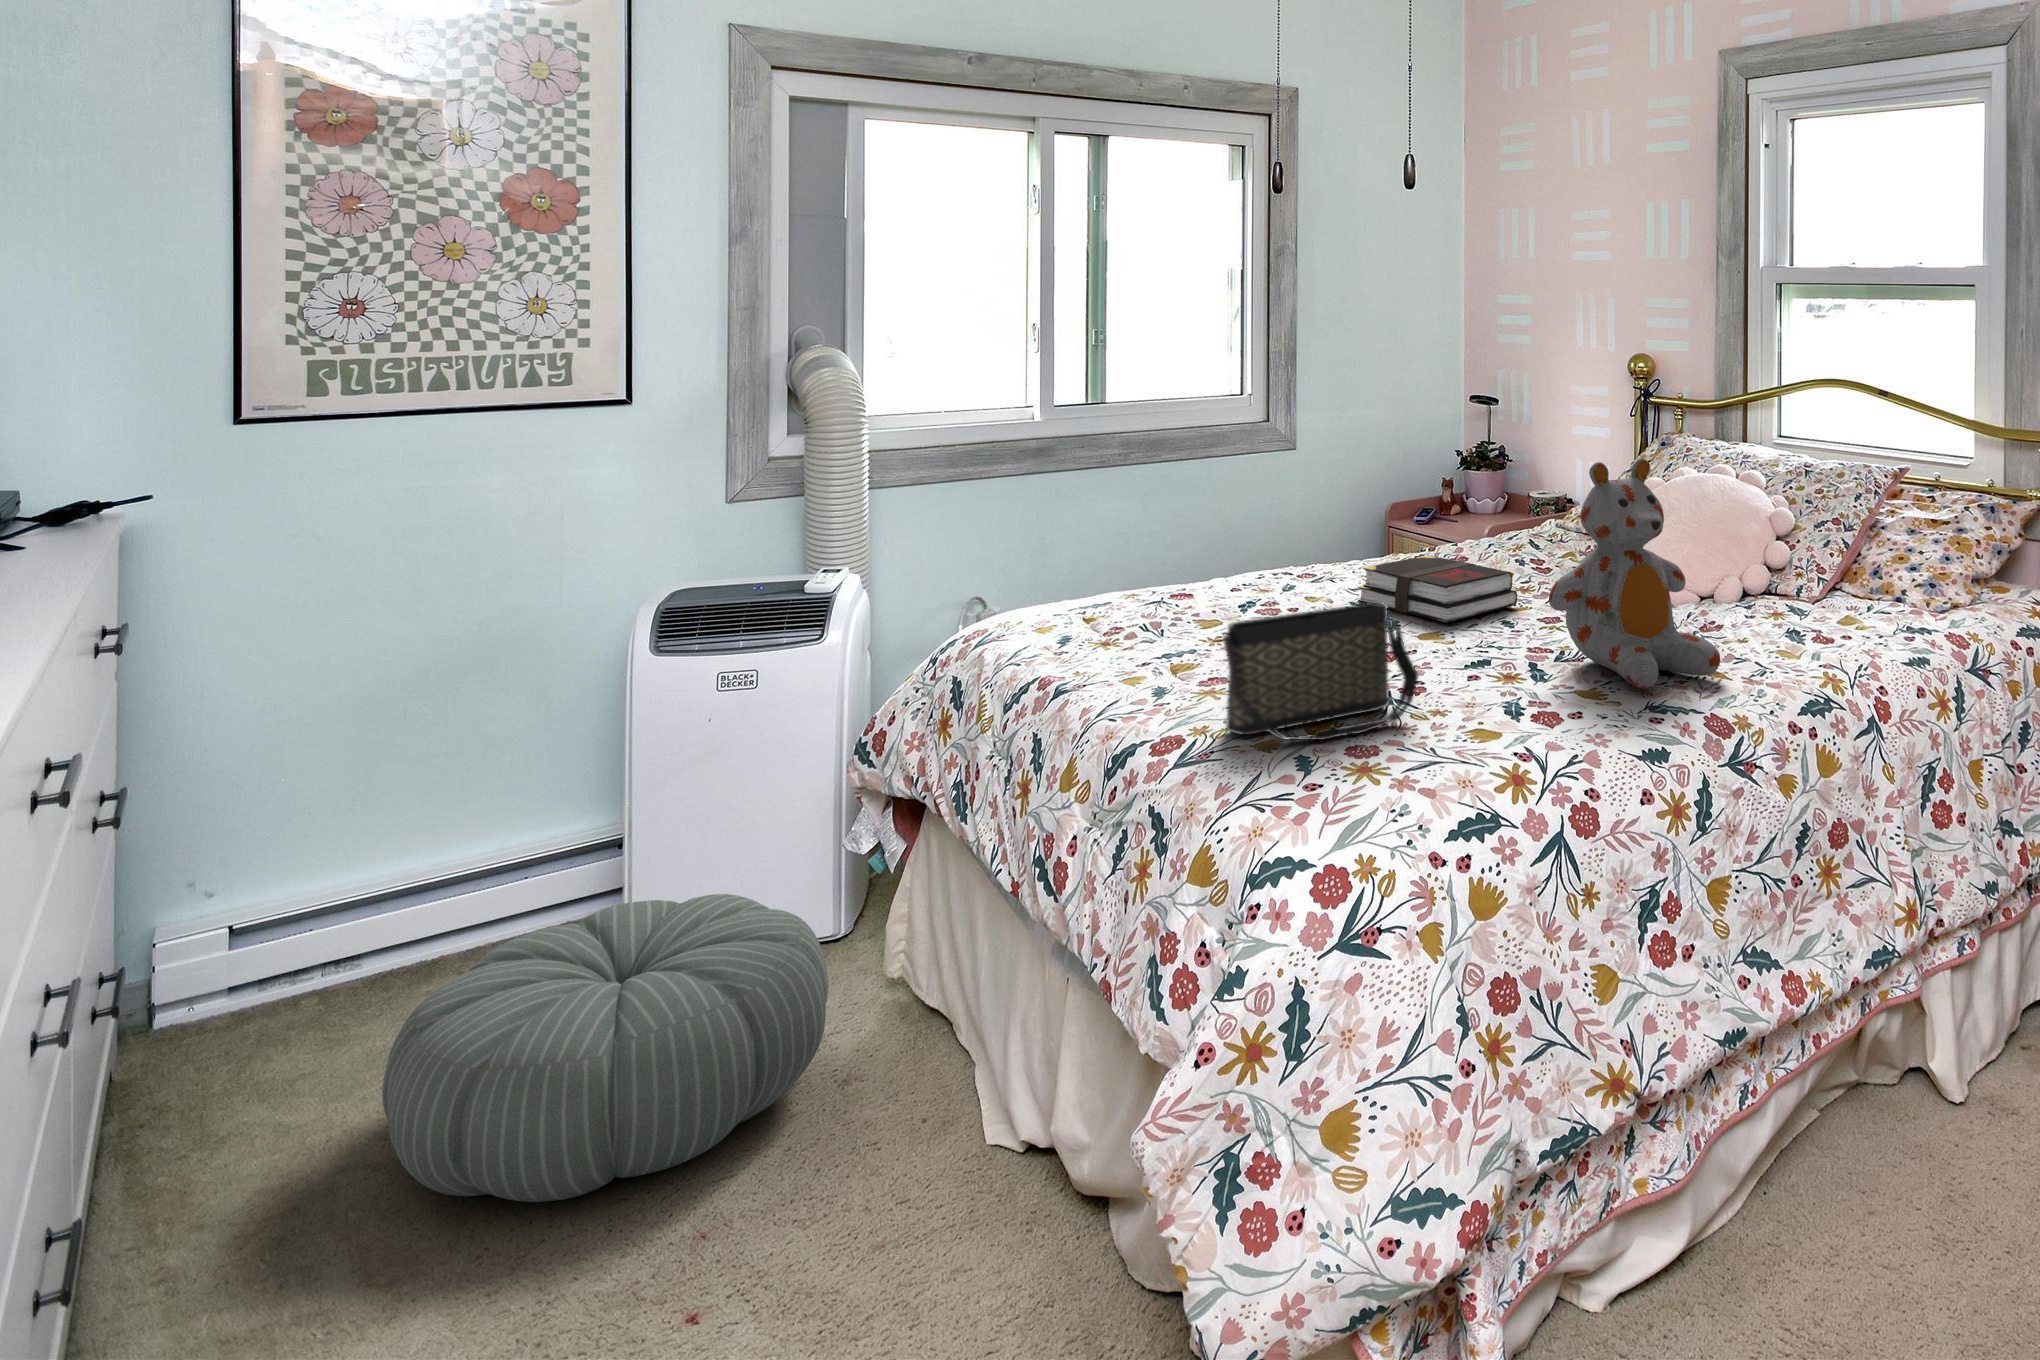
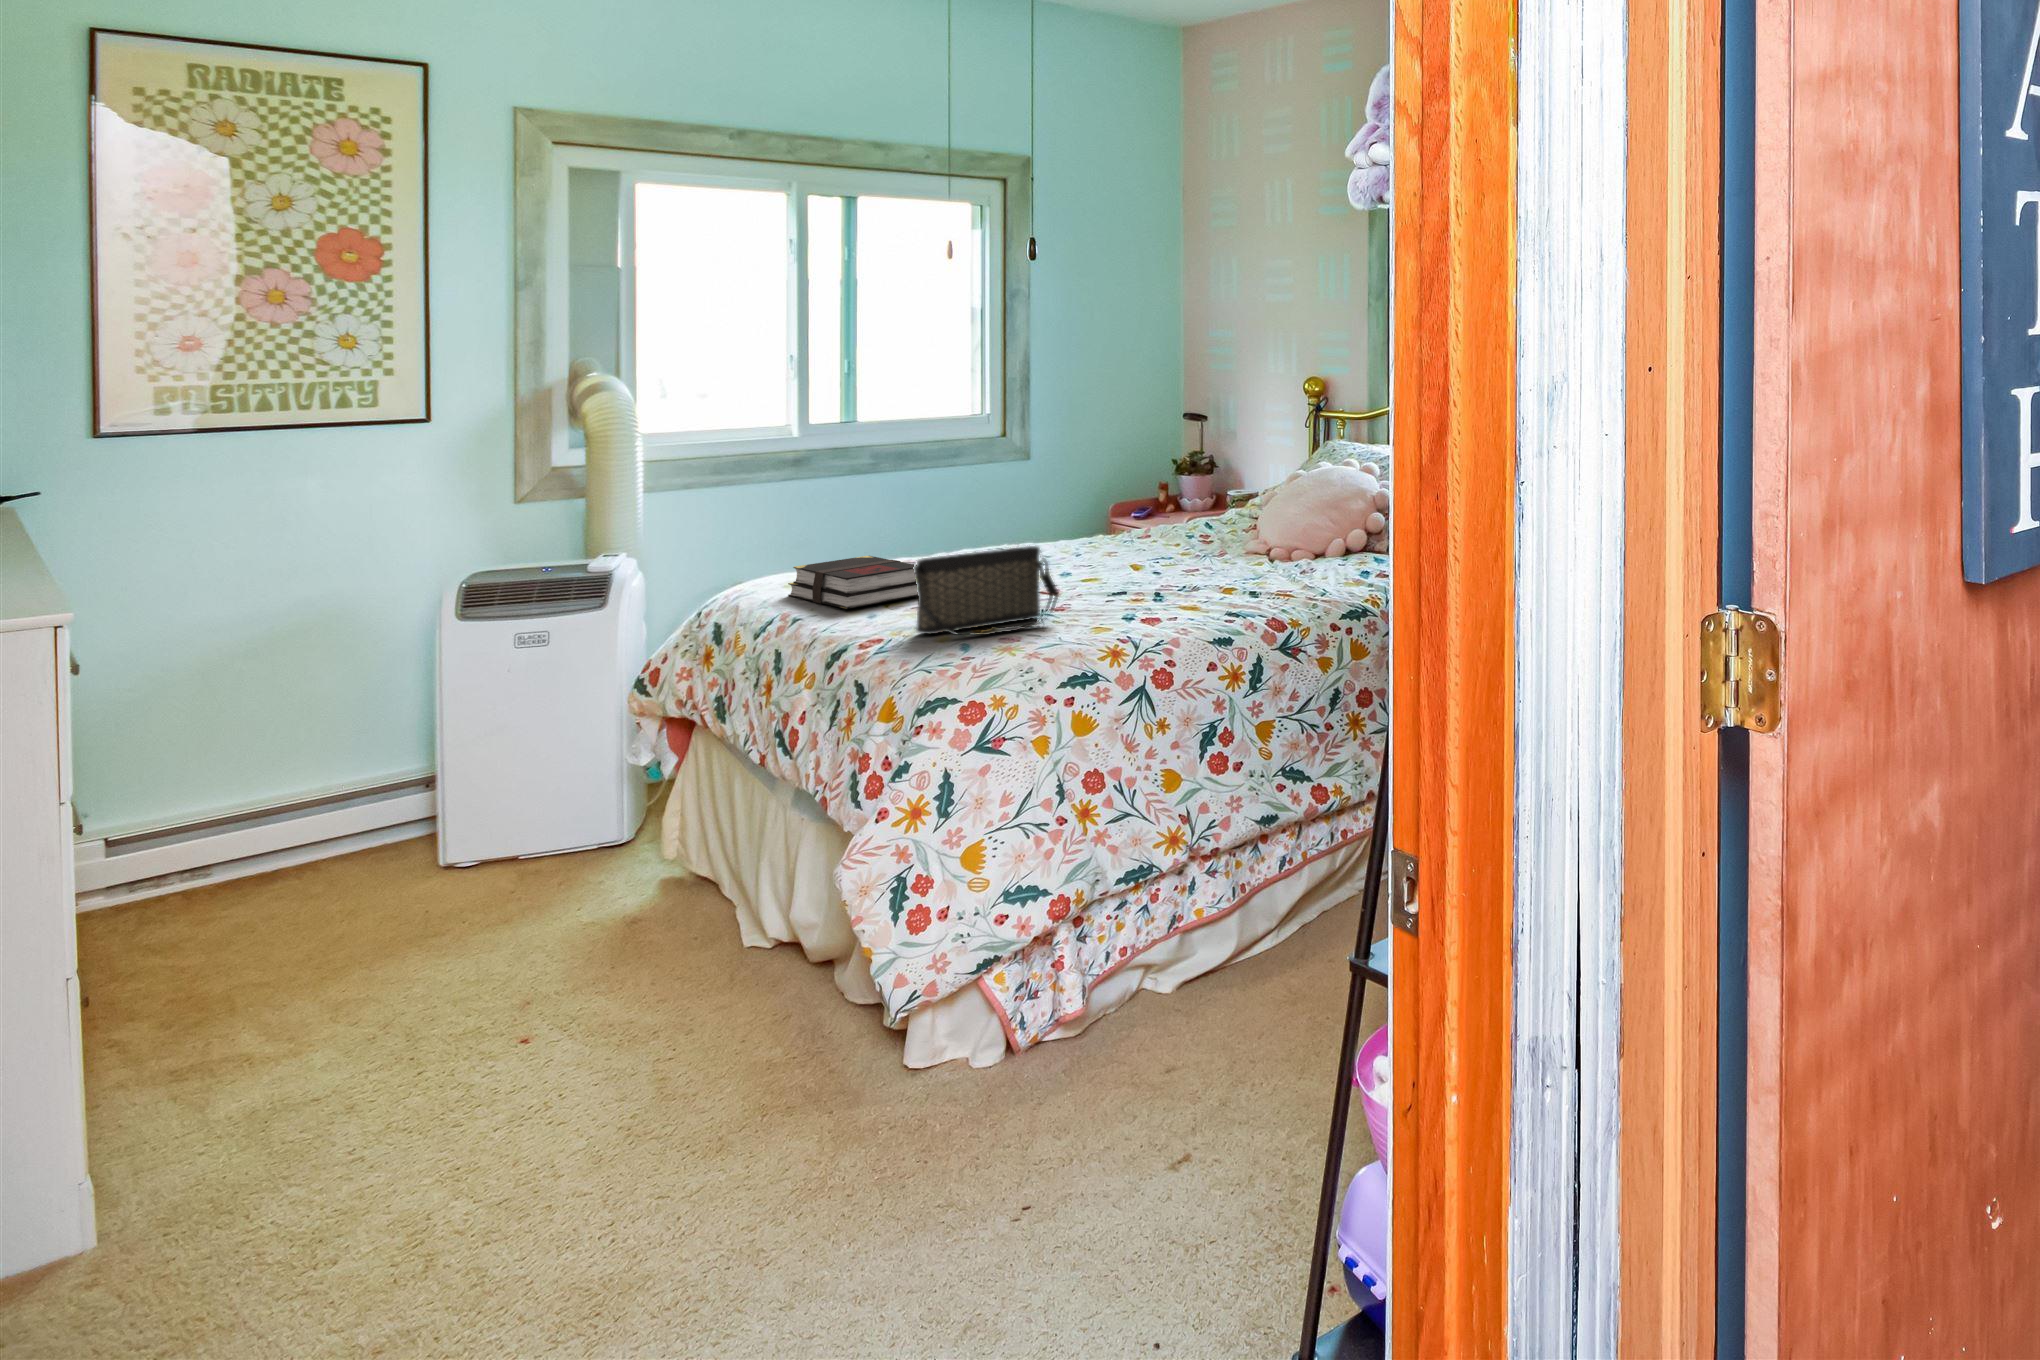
stuffed bear: present [1549,458,1720,689] -> none [1167,446,1289,603]
book: present [1358,555,1517,623] -> present [788,556,918,609]
pouf: present [382,894,828,1202] -> none [253,797,613,999]

